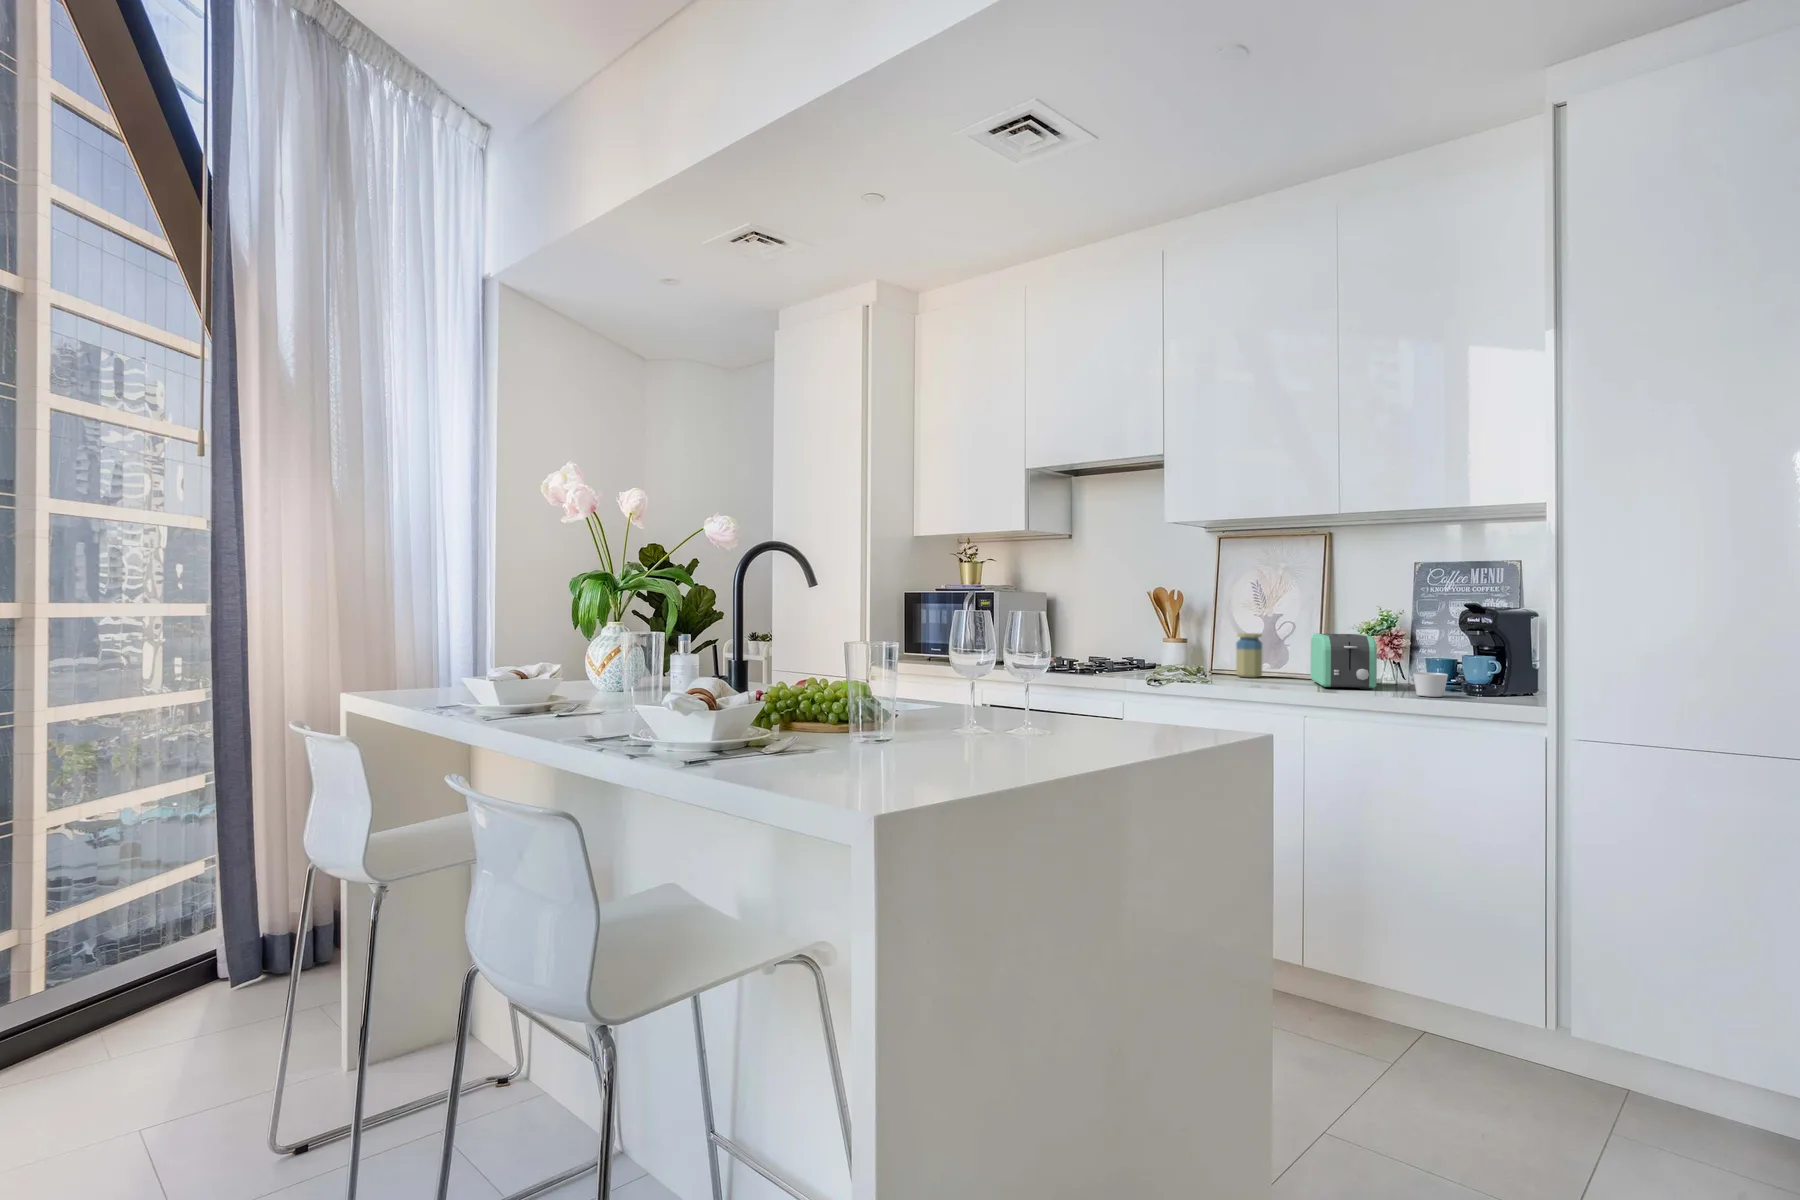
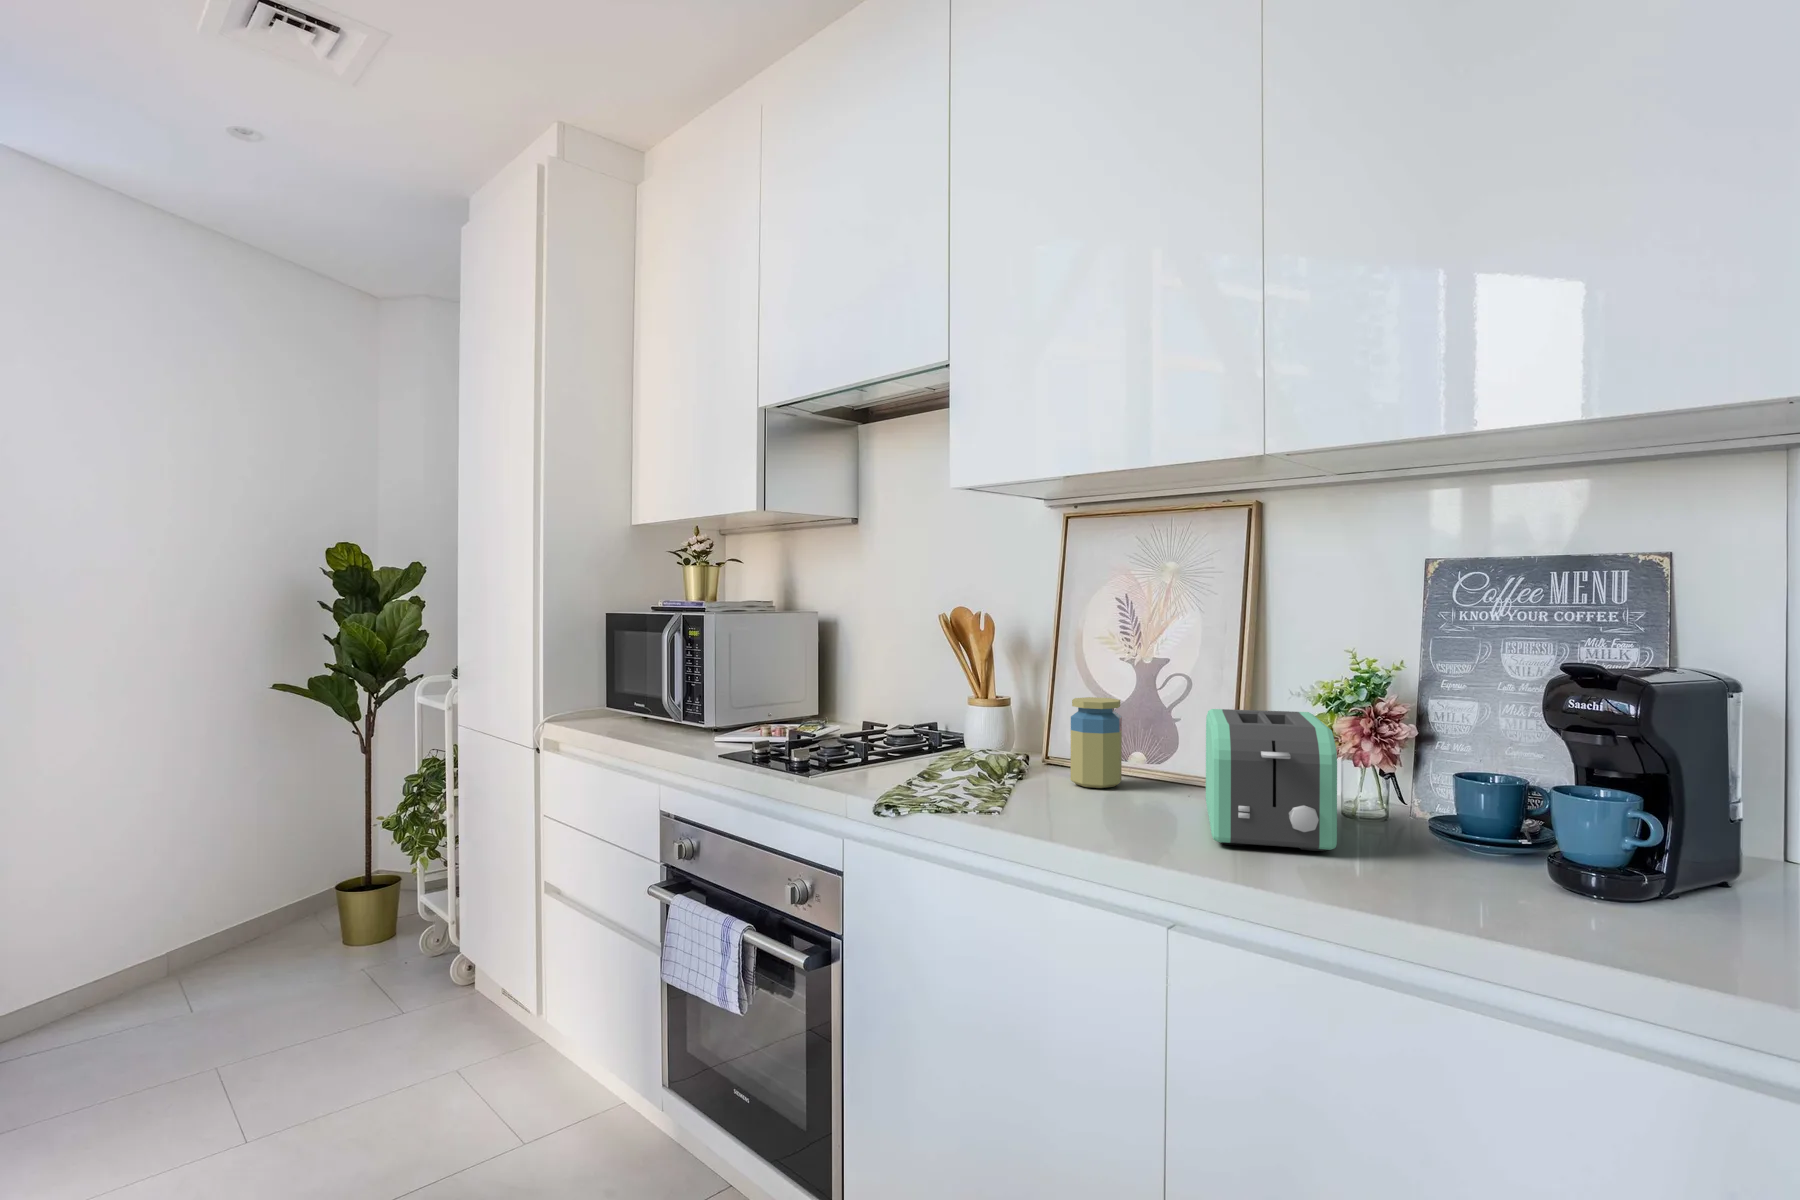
candle: present [1413,673,1448,697] -> none [1423,830,1516,904]

